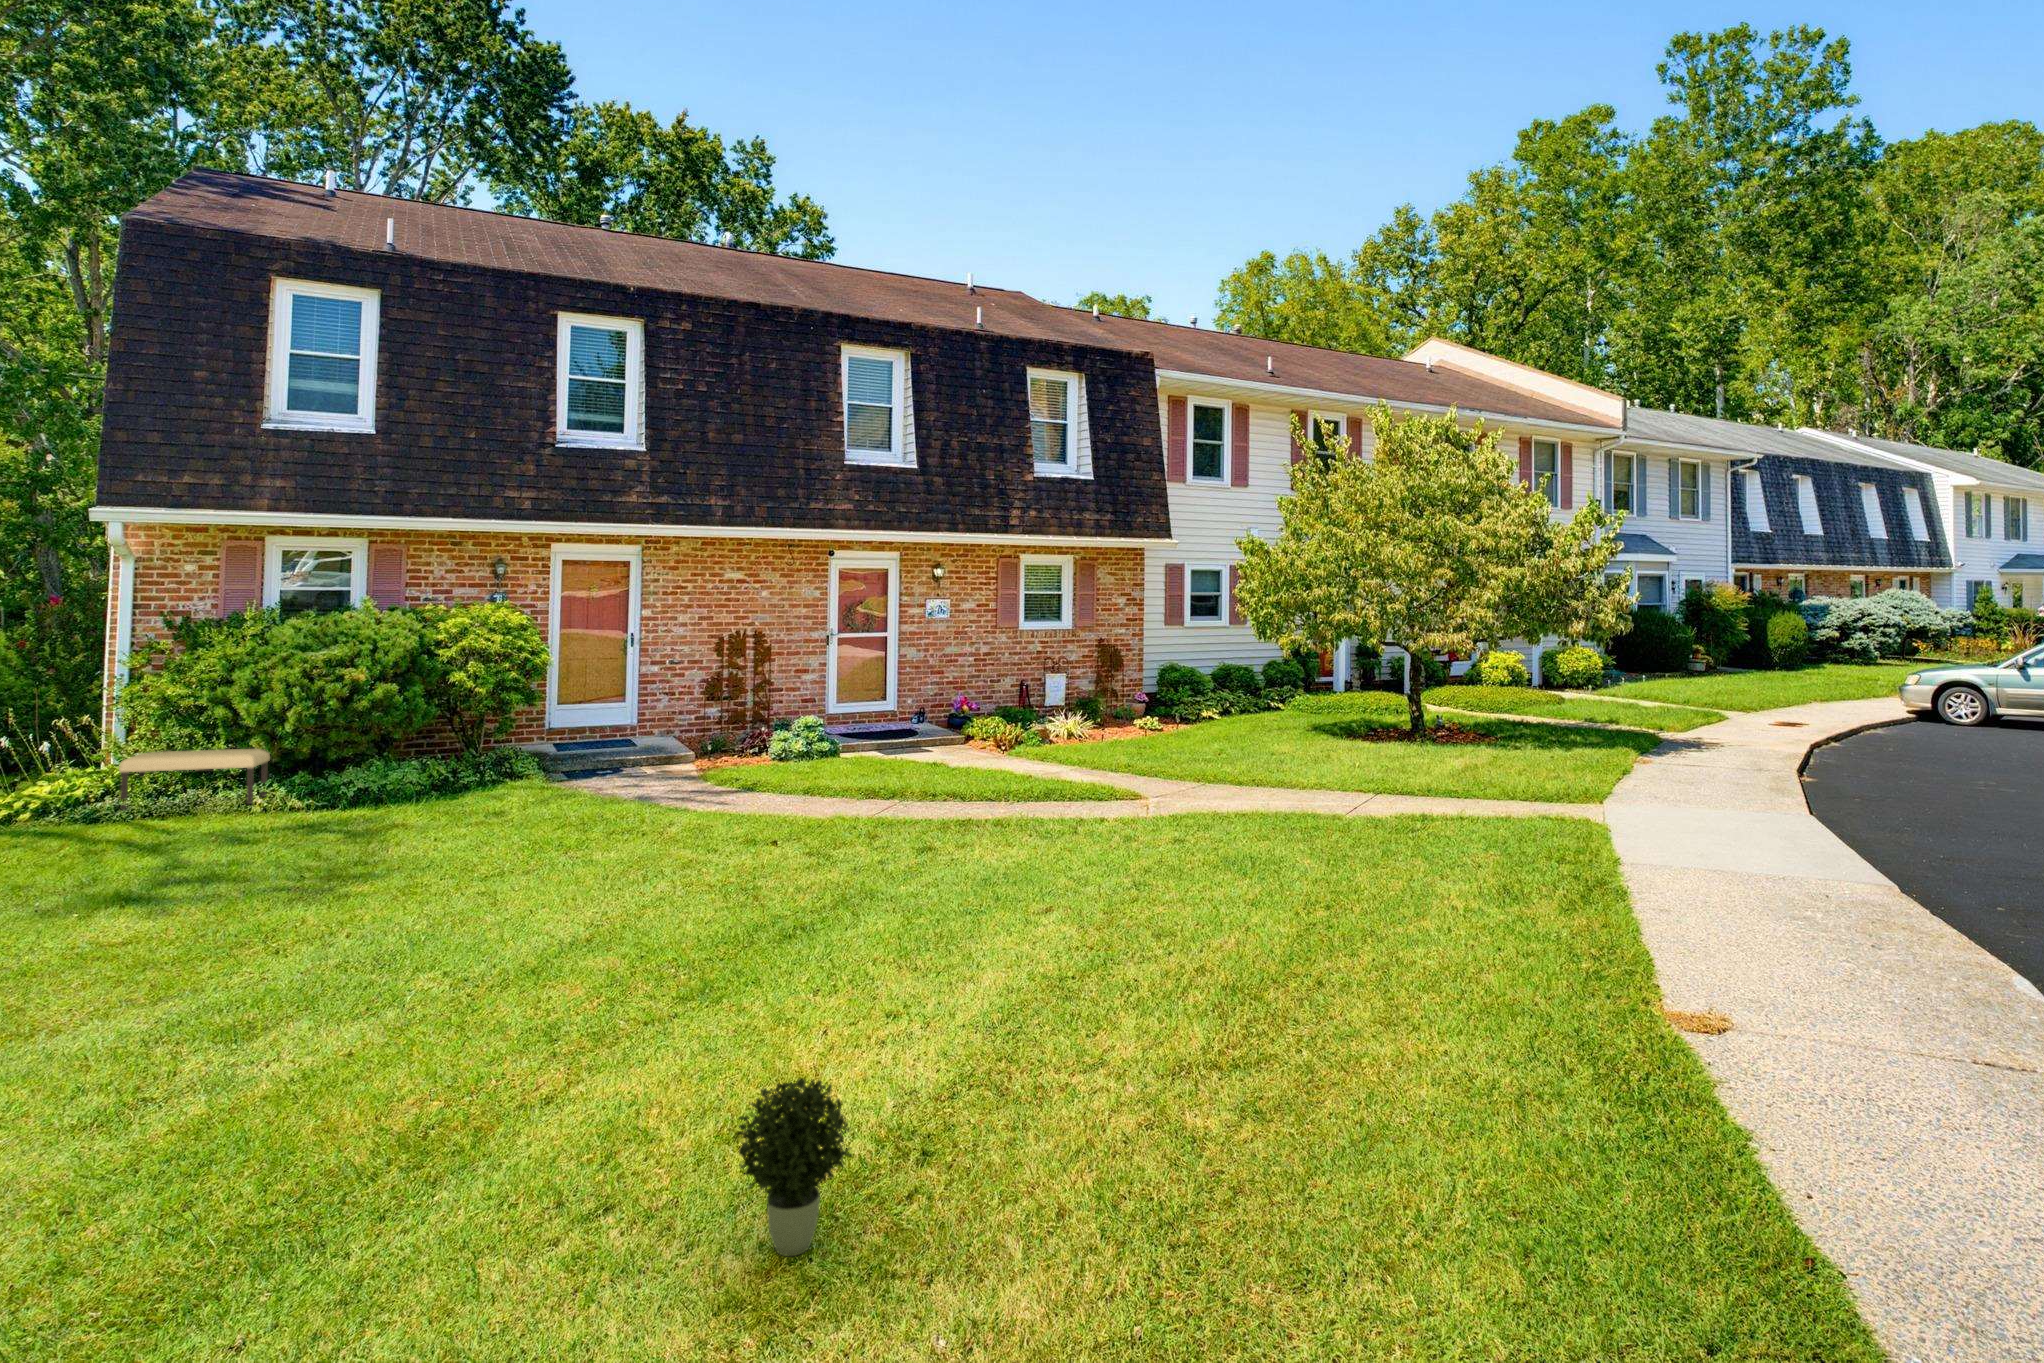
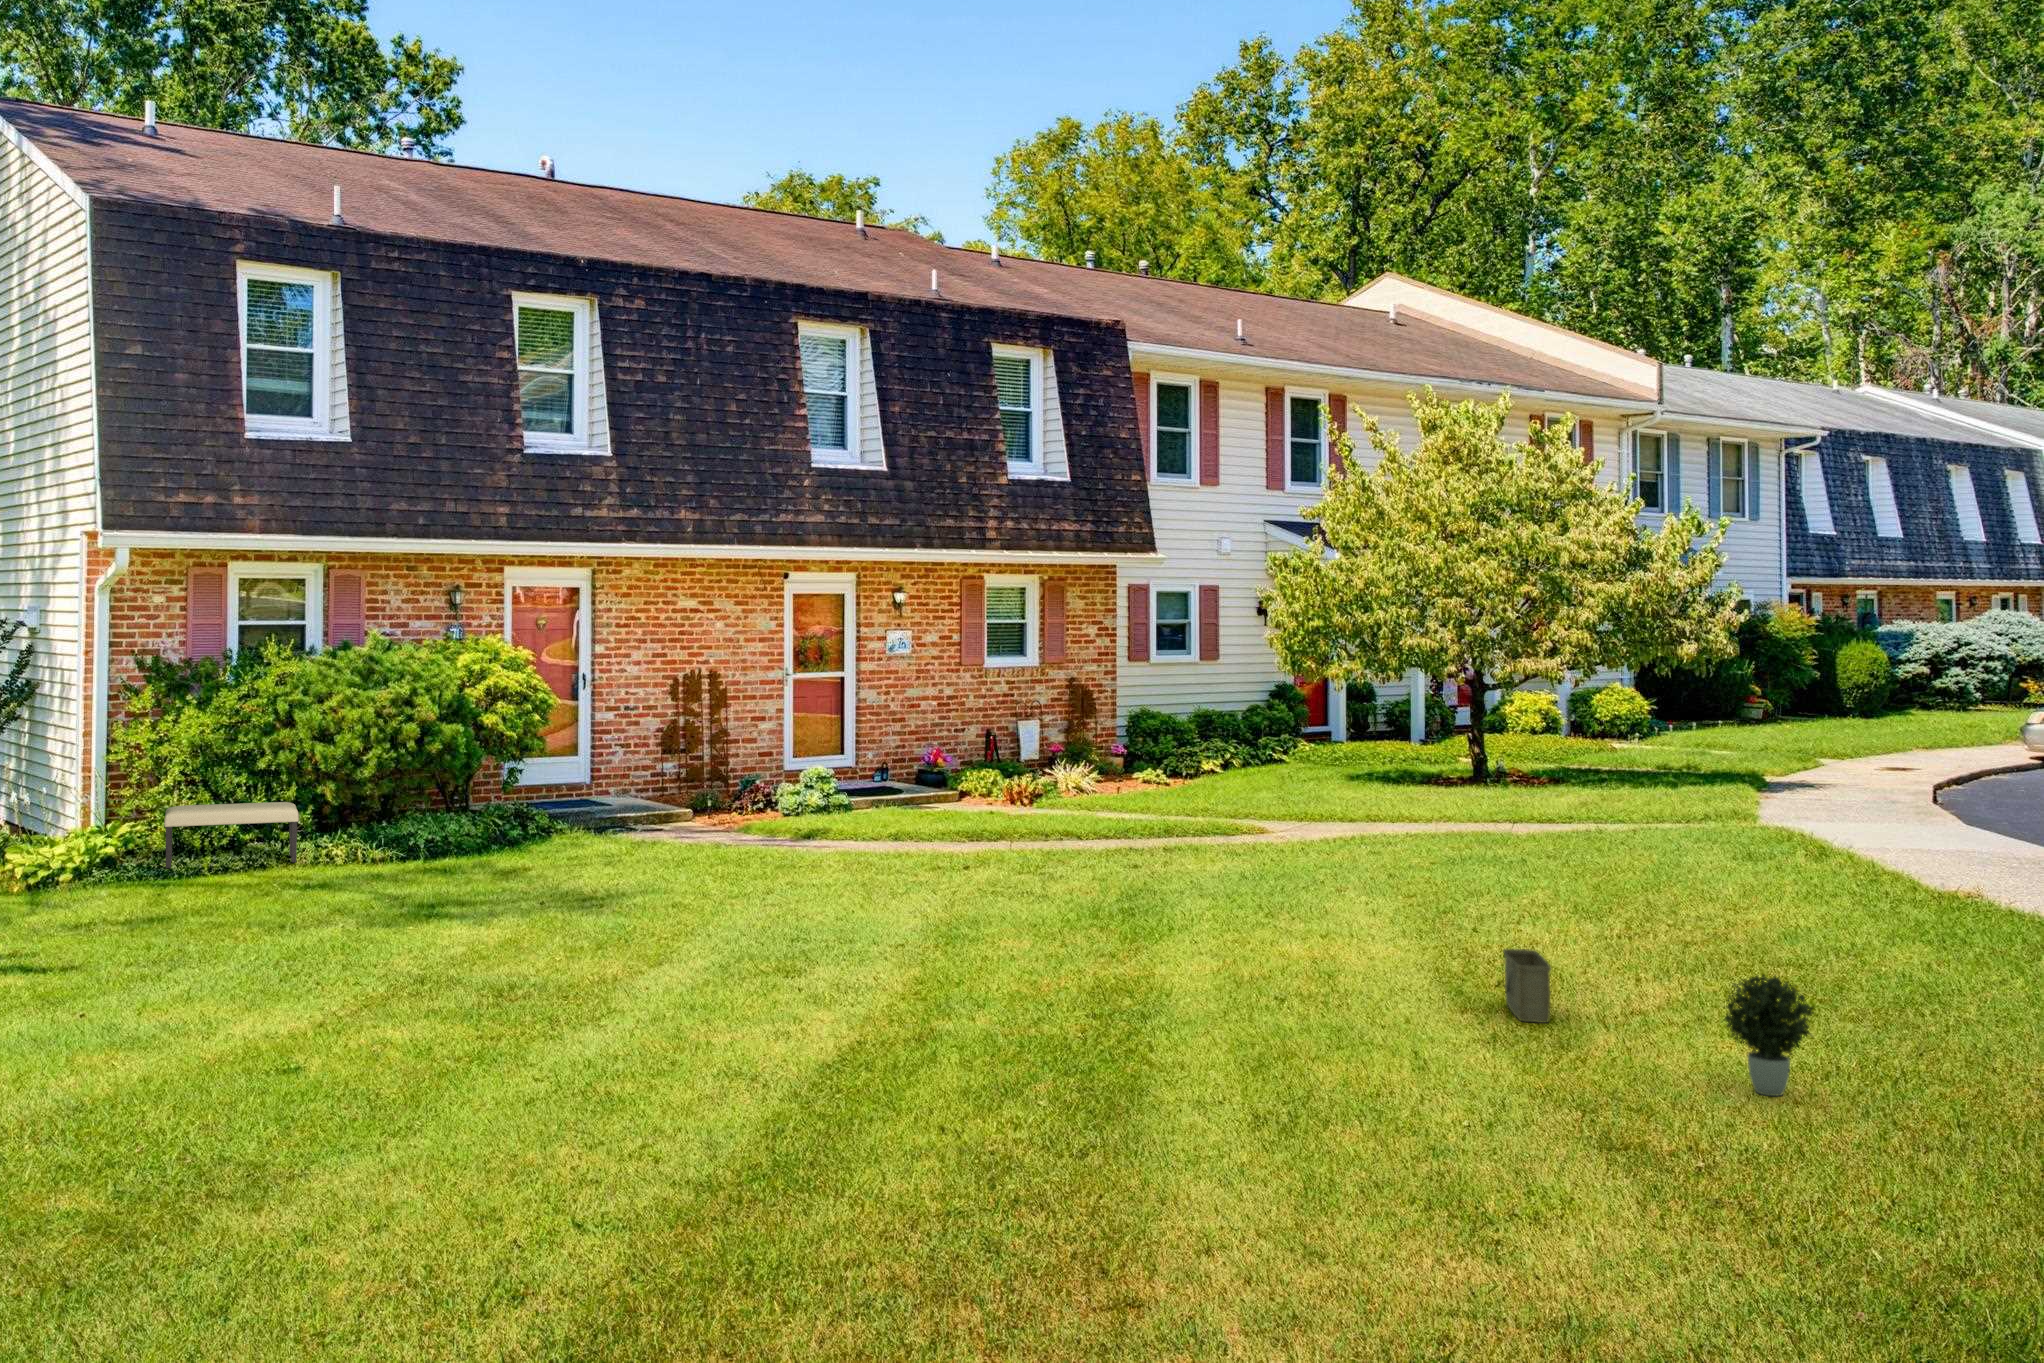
basket: none [1091,969,1146,1070] -> present [1503,949,1551,1023]
potted plant: present [736,1078,852,1256] -> present [1725,975,1813,1096]

